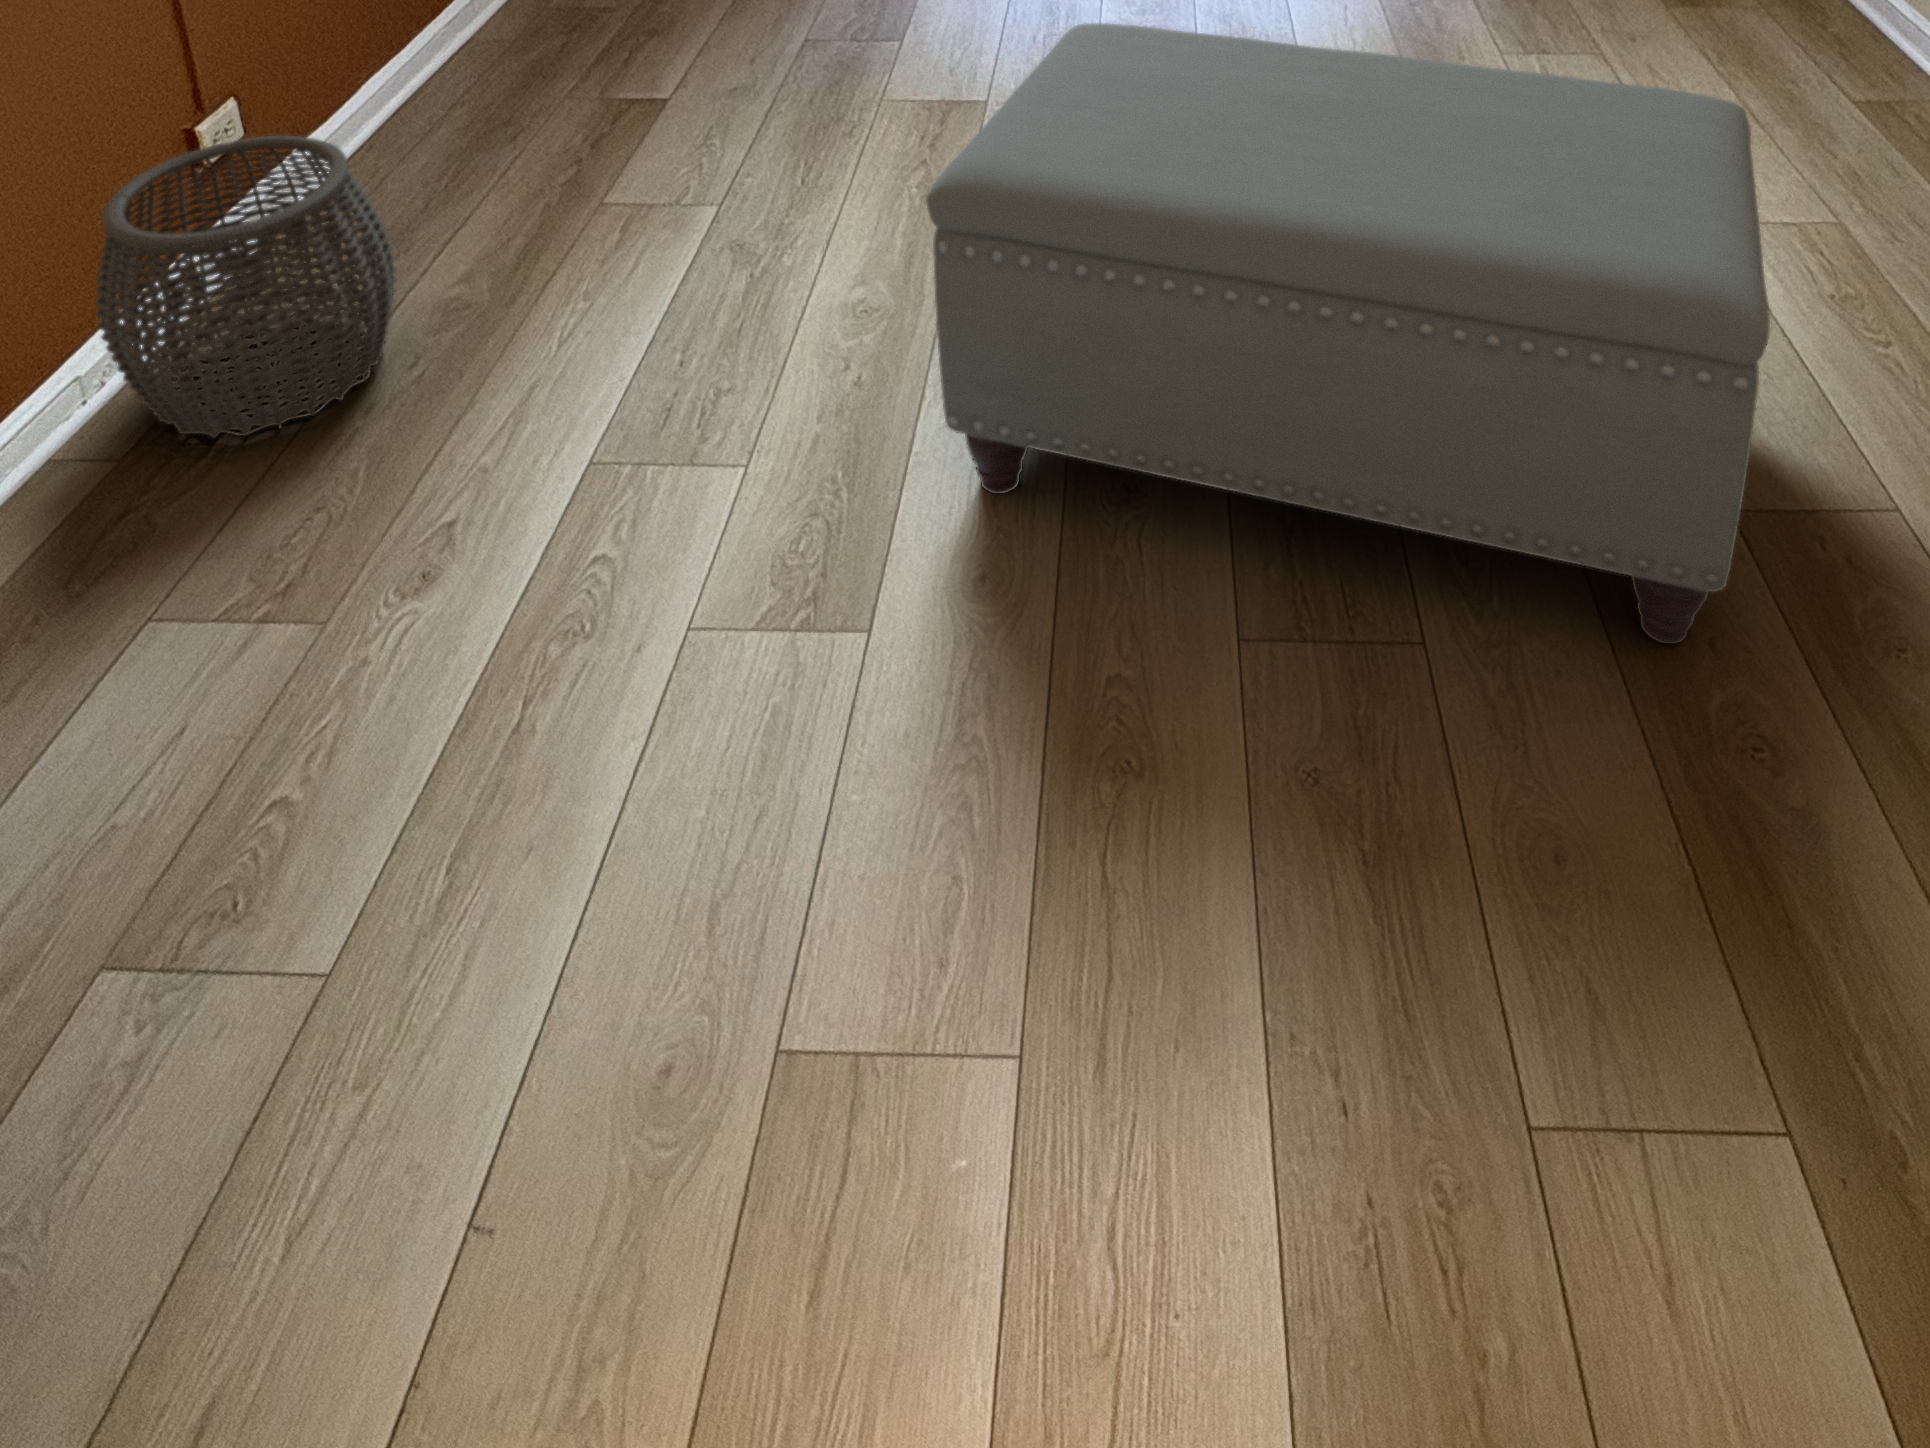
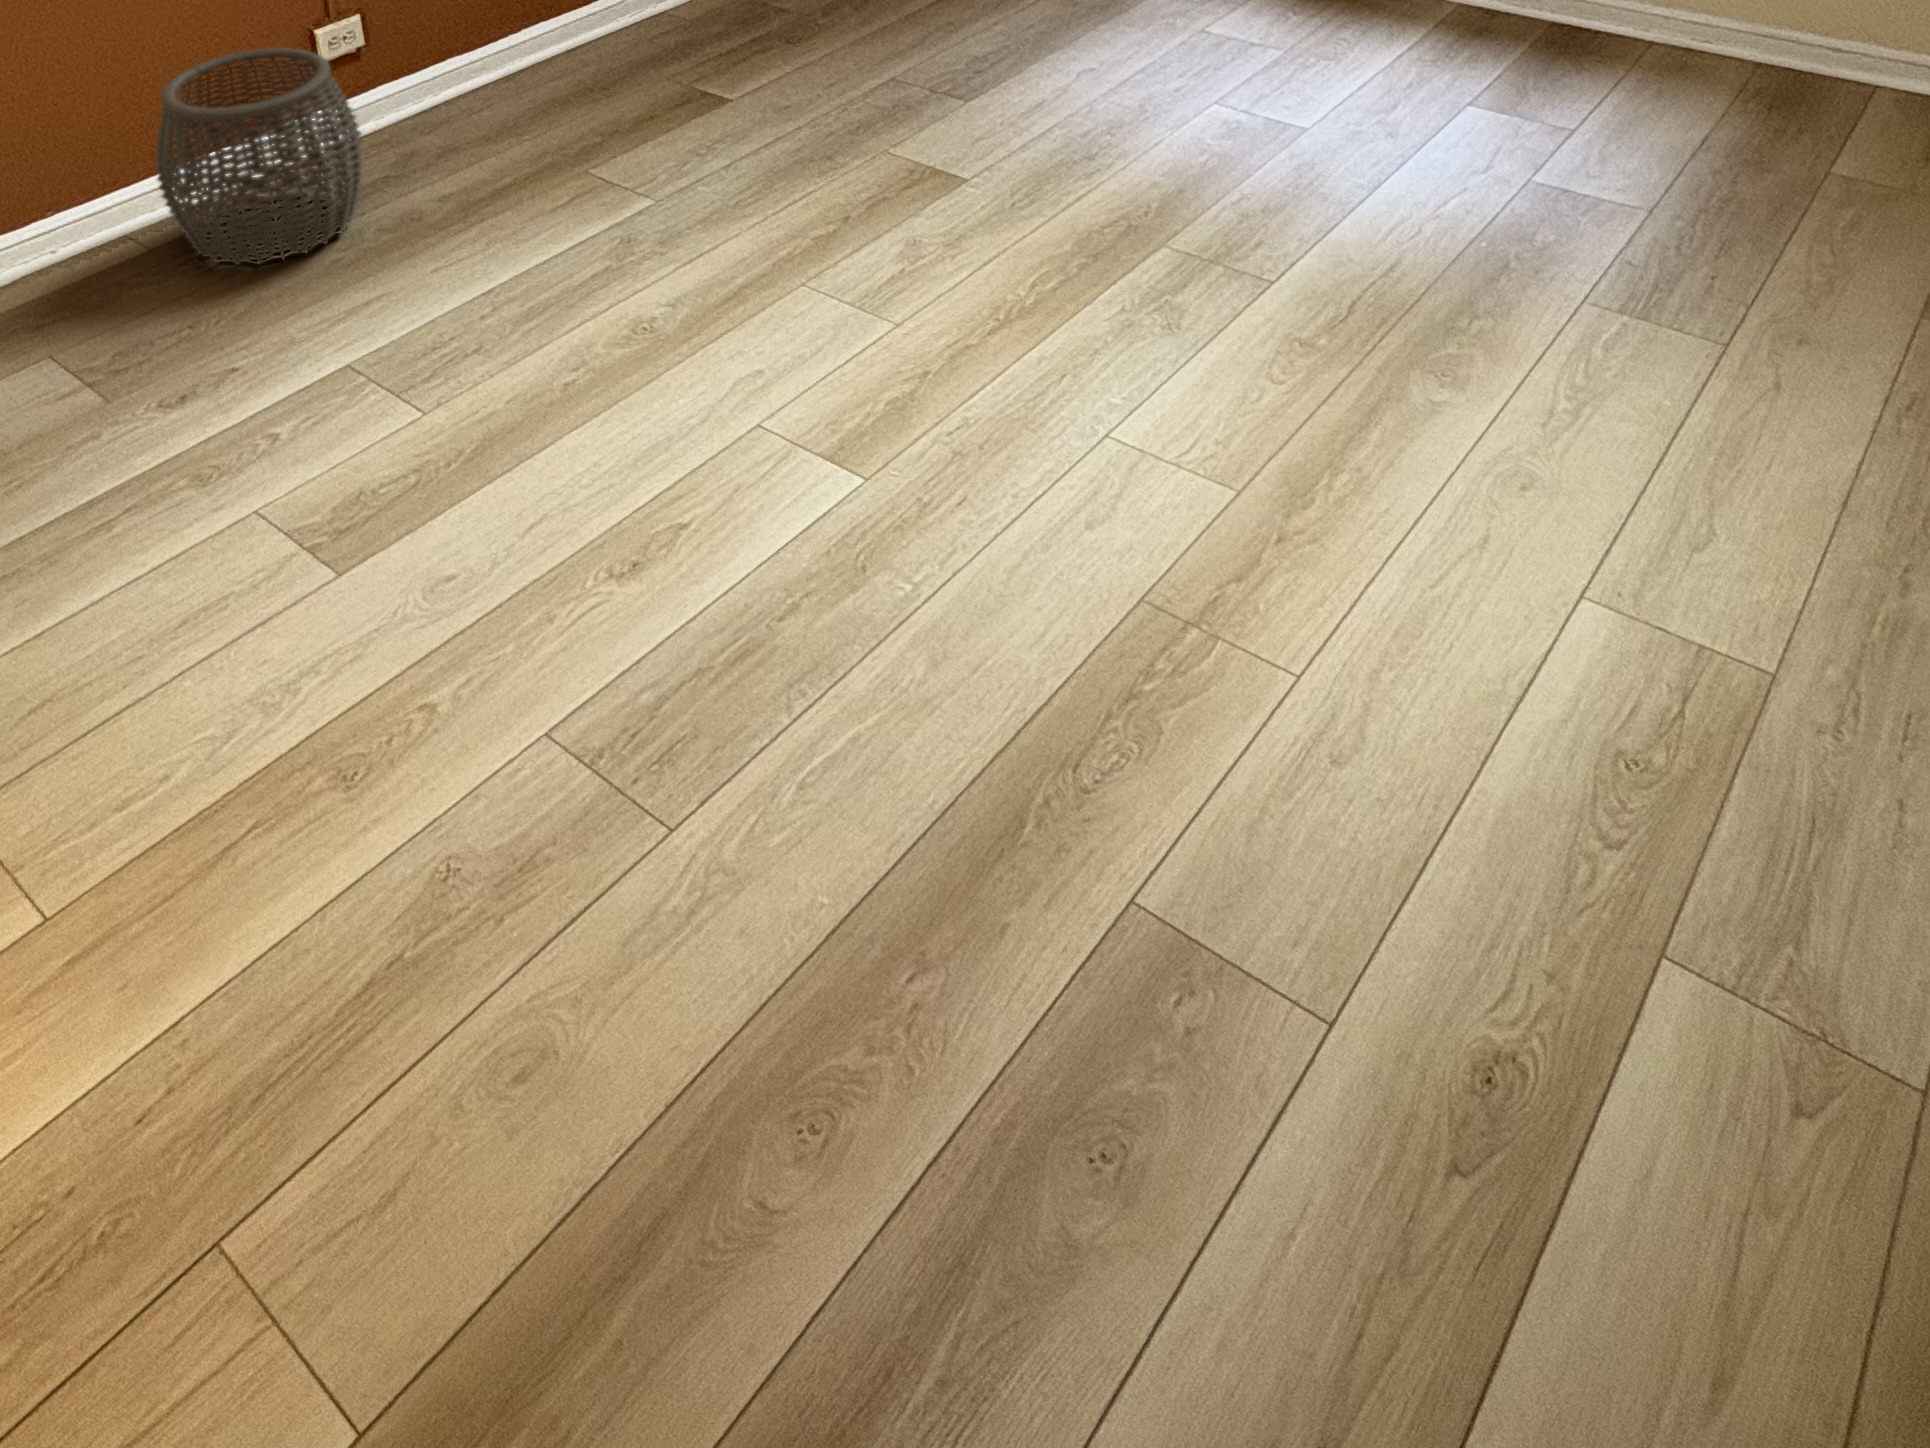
ottoman: present [926,23,1770,644] -> none [454,125,1258,985]

